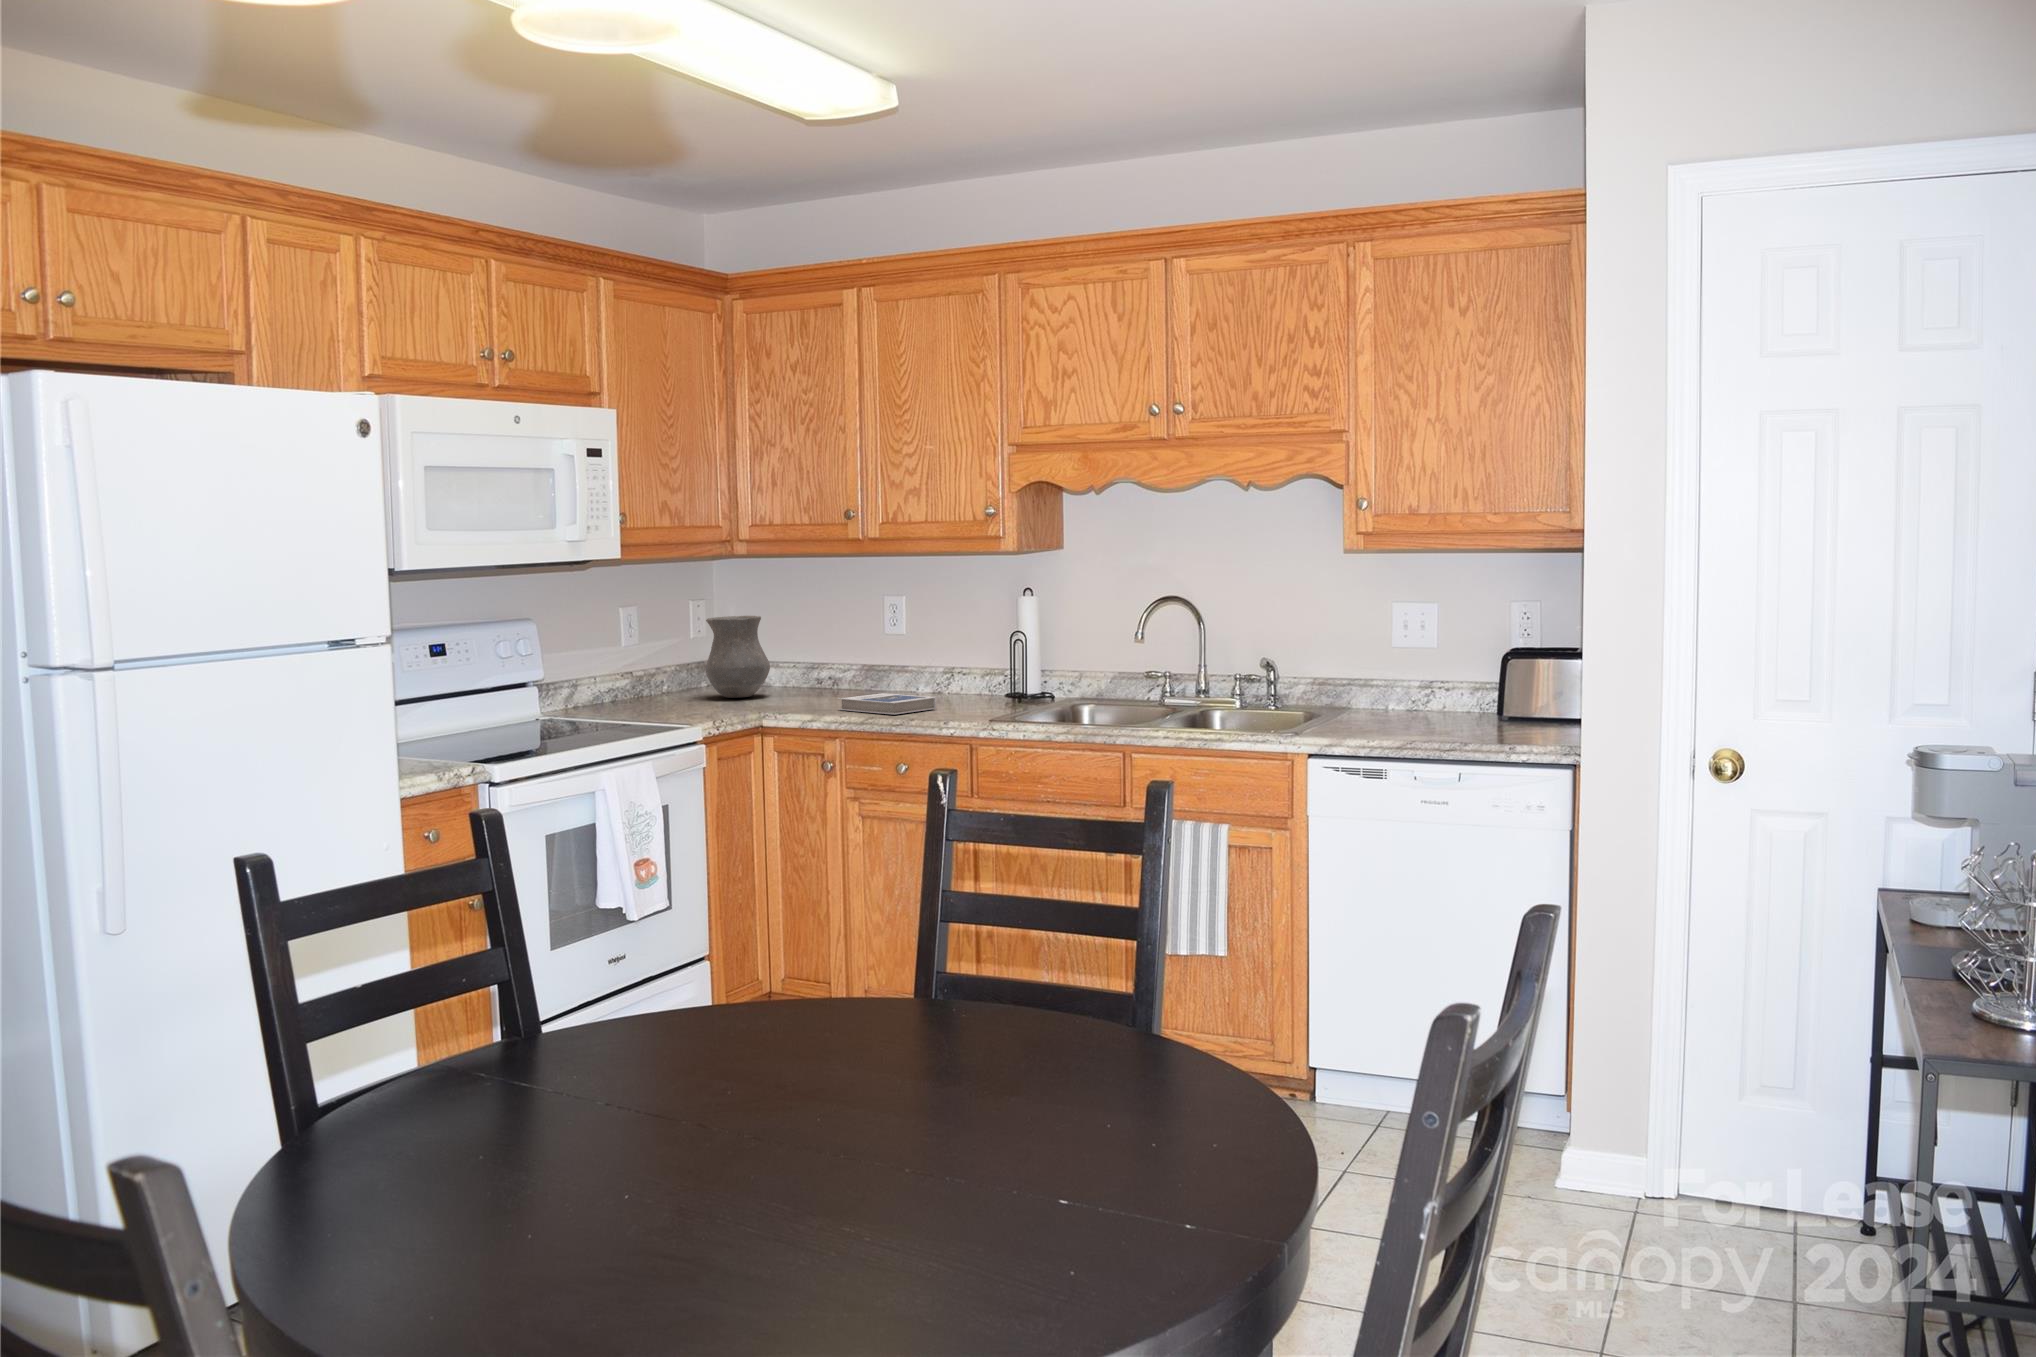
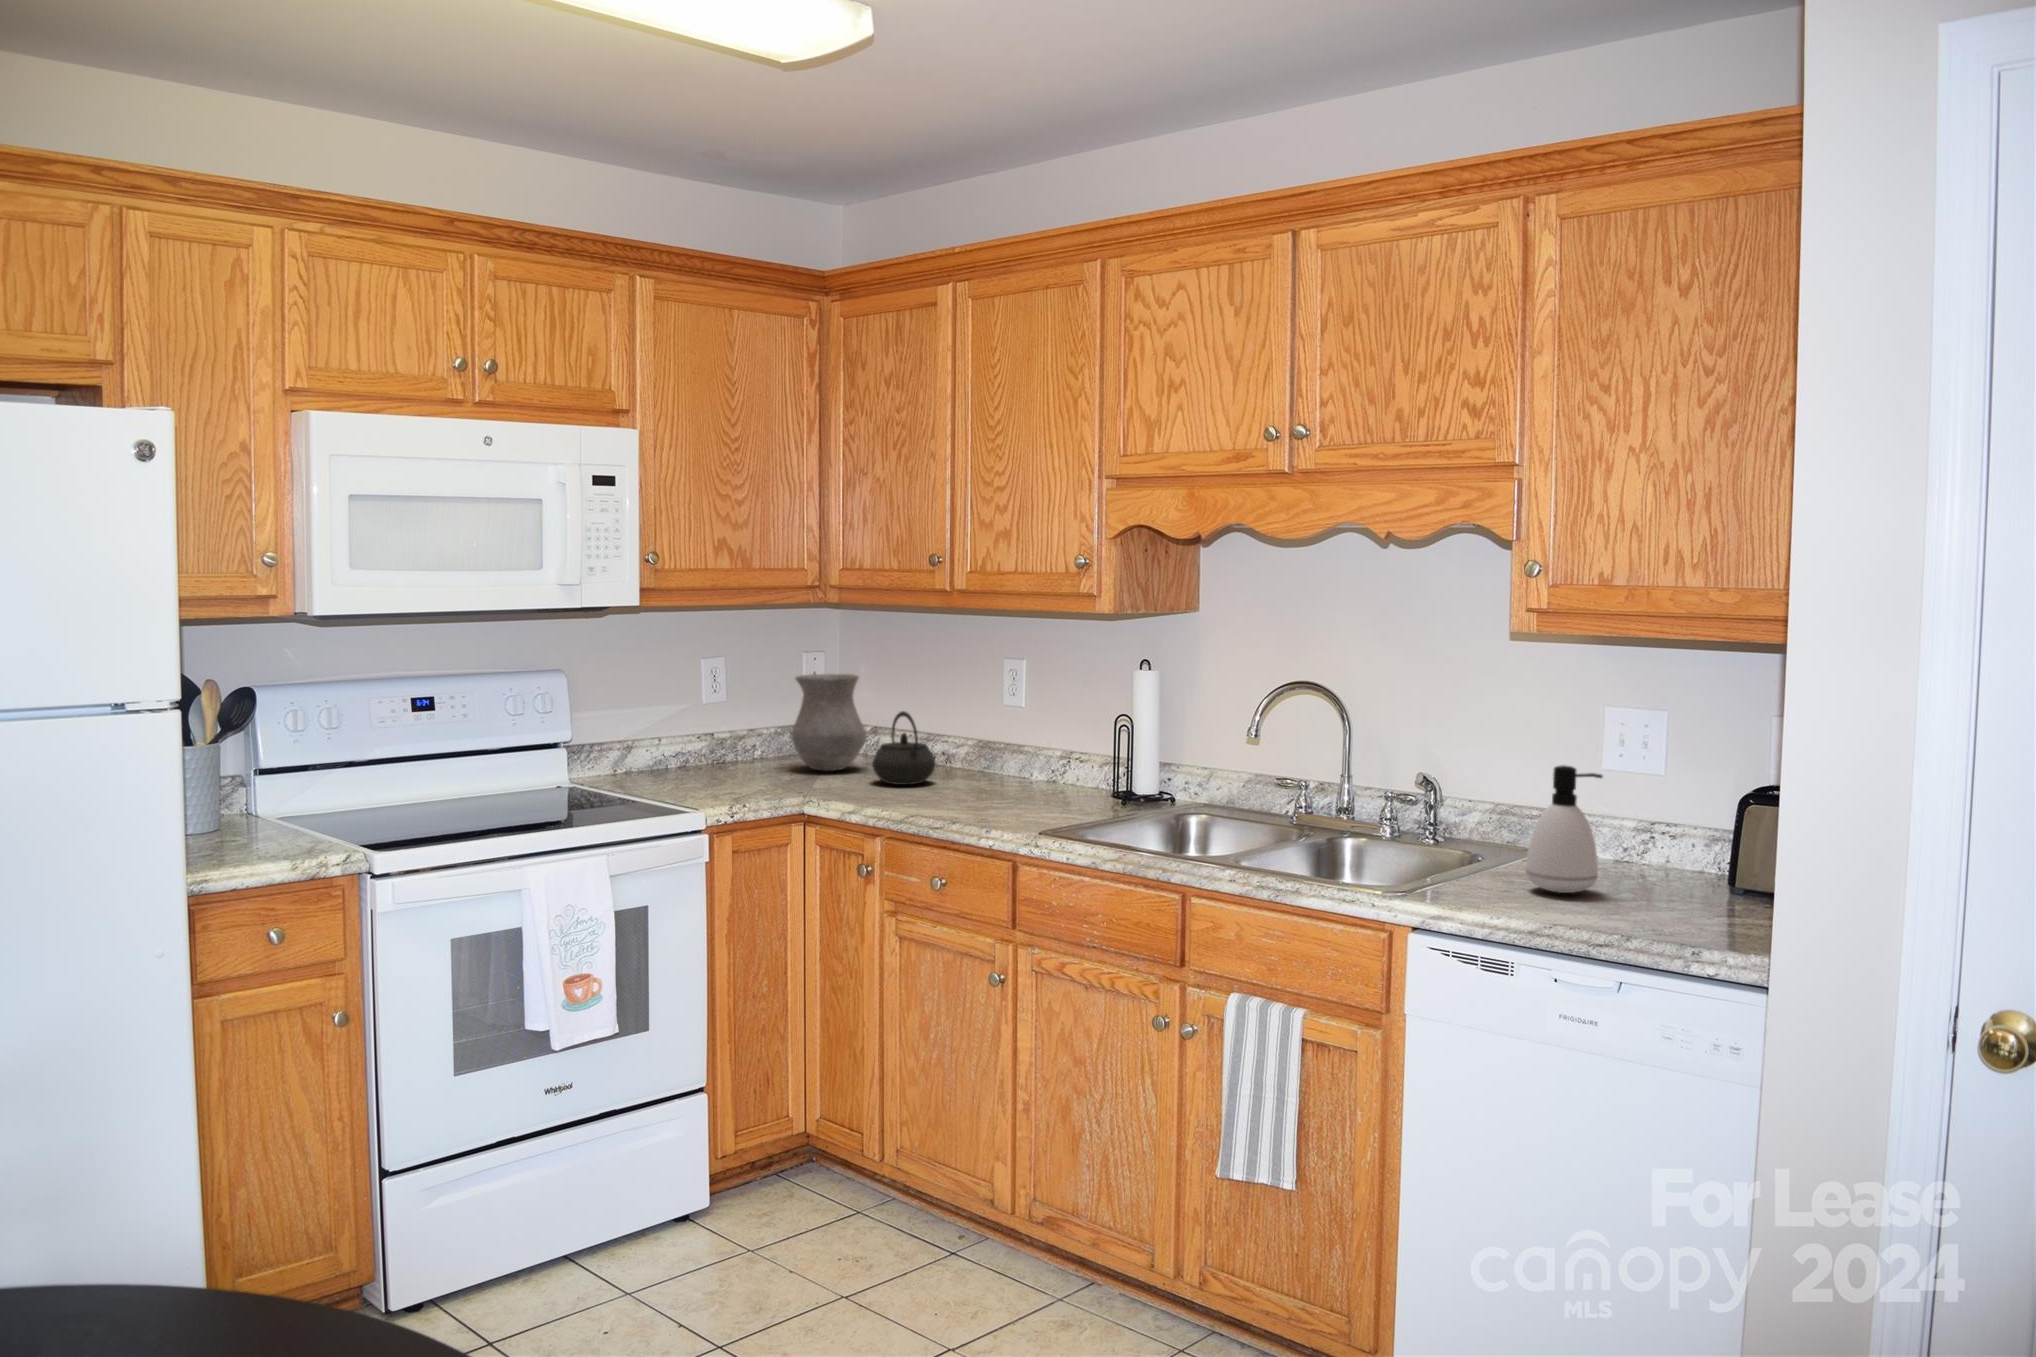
soap dispenser: none [1366,640,1417,728] -> present [1526,765,1602,893]
kettle: none [792,642,845,703] -> present [872,711,935,785]
hardback book: present [838,693,936,715] -> none [903,779,1014,811]

